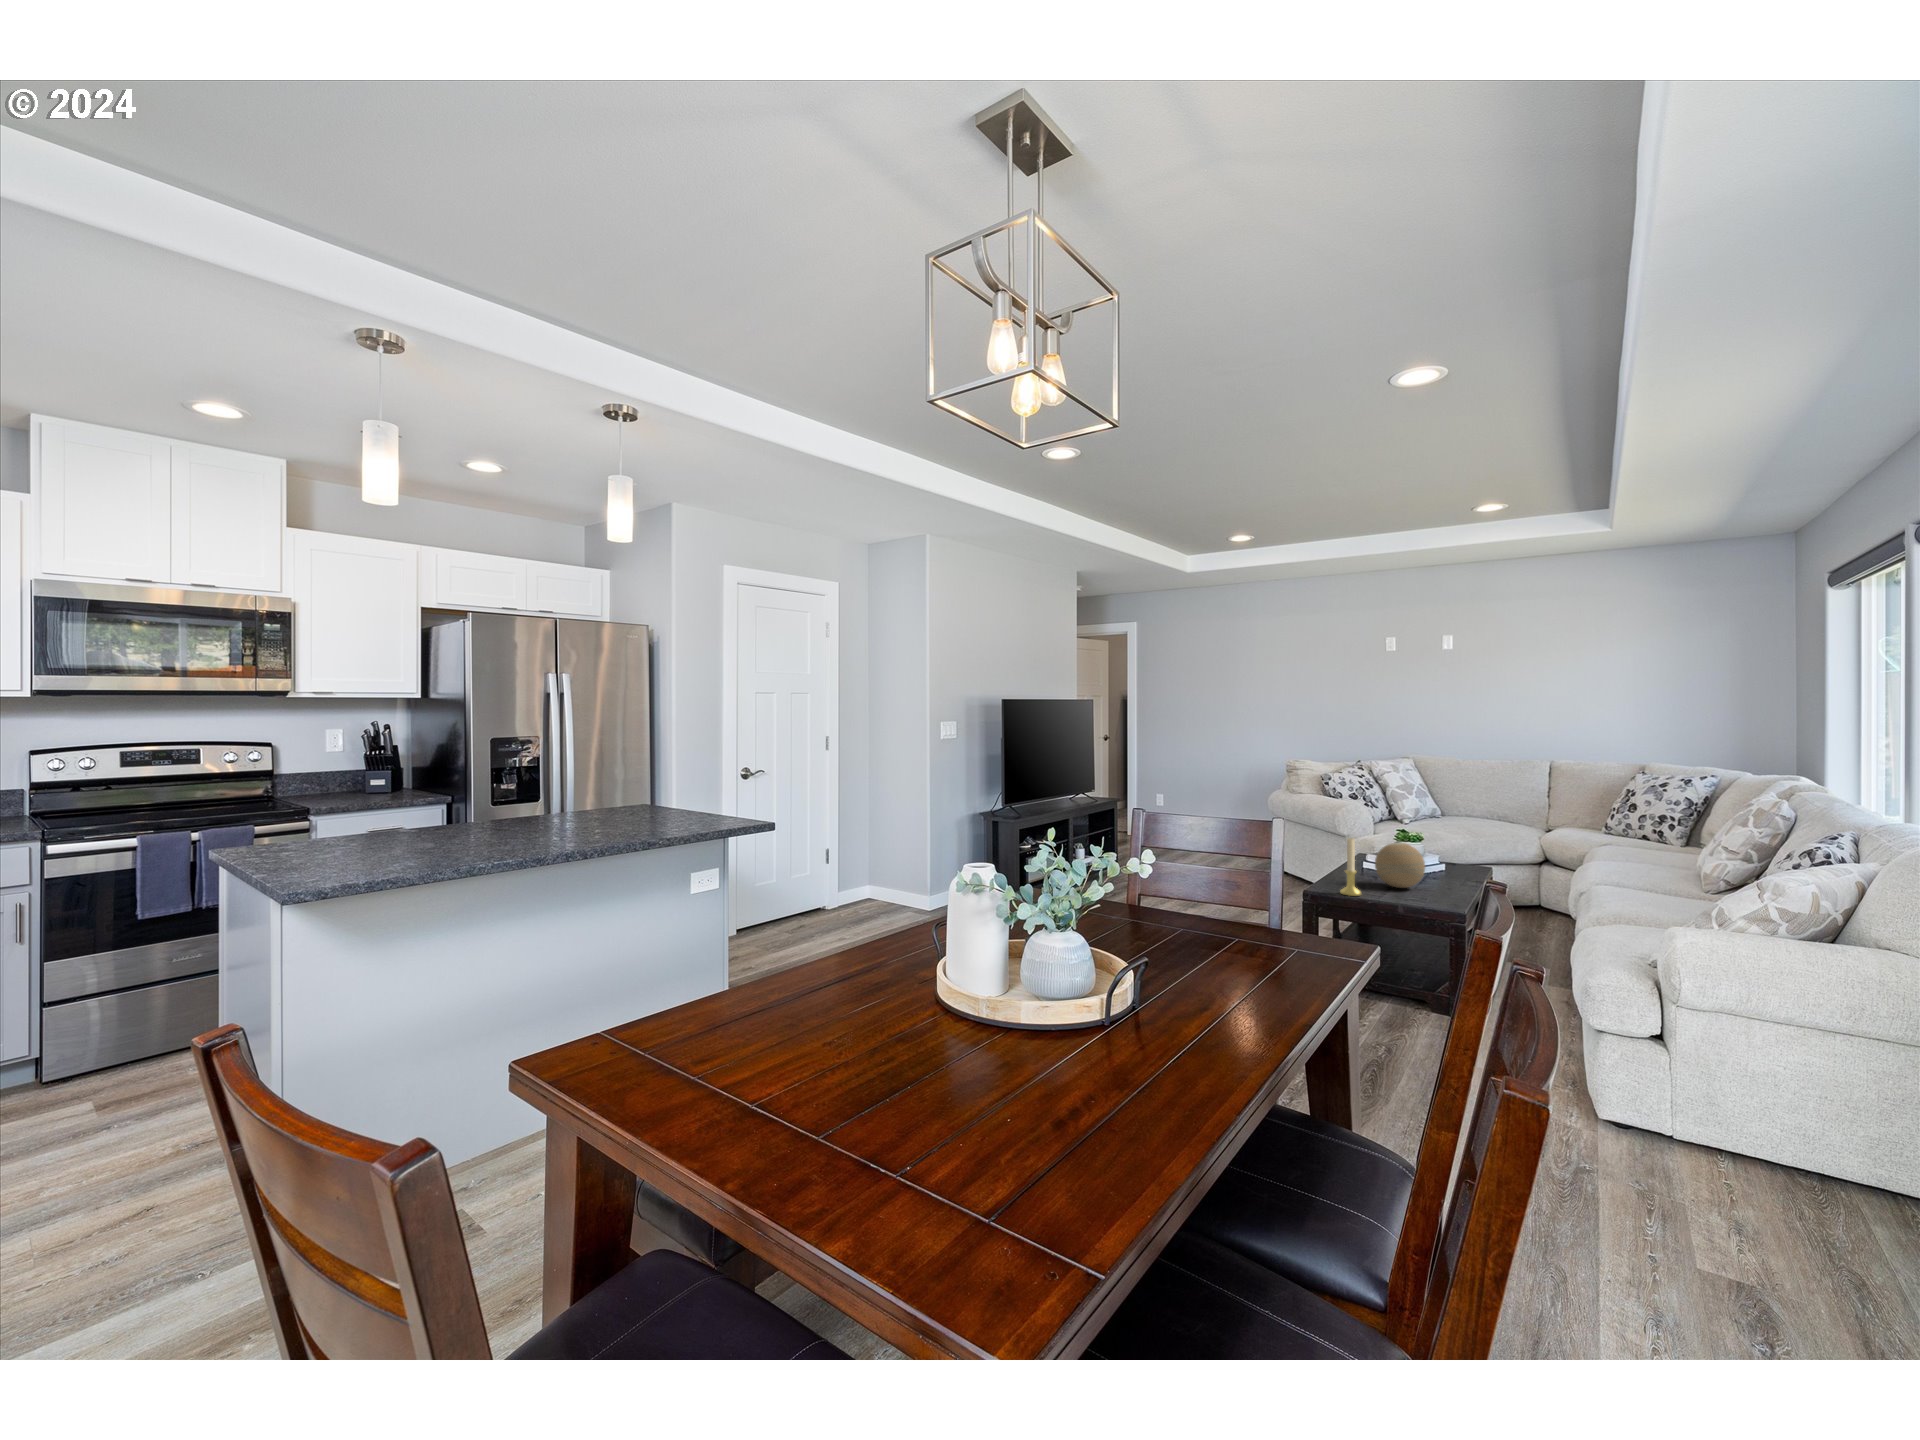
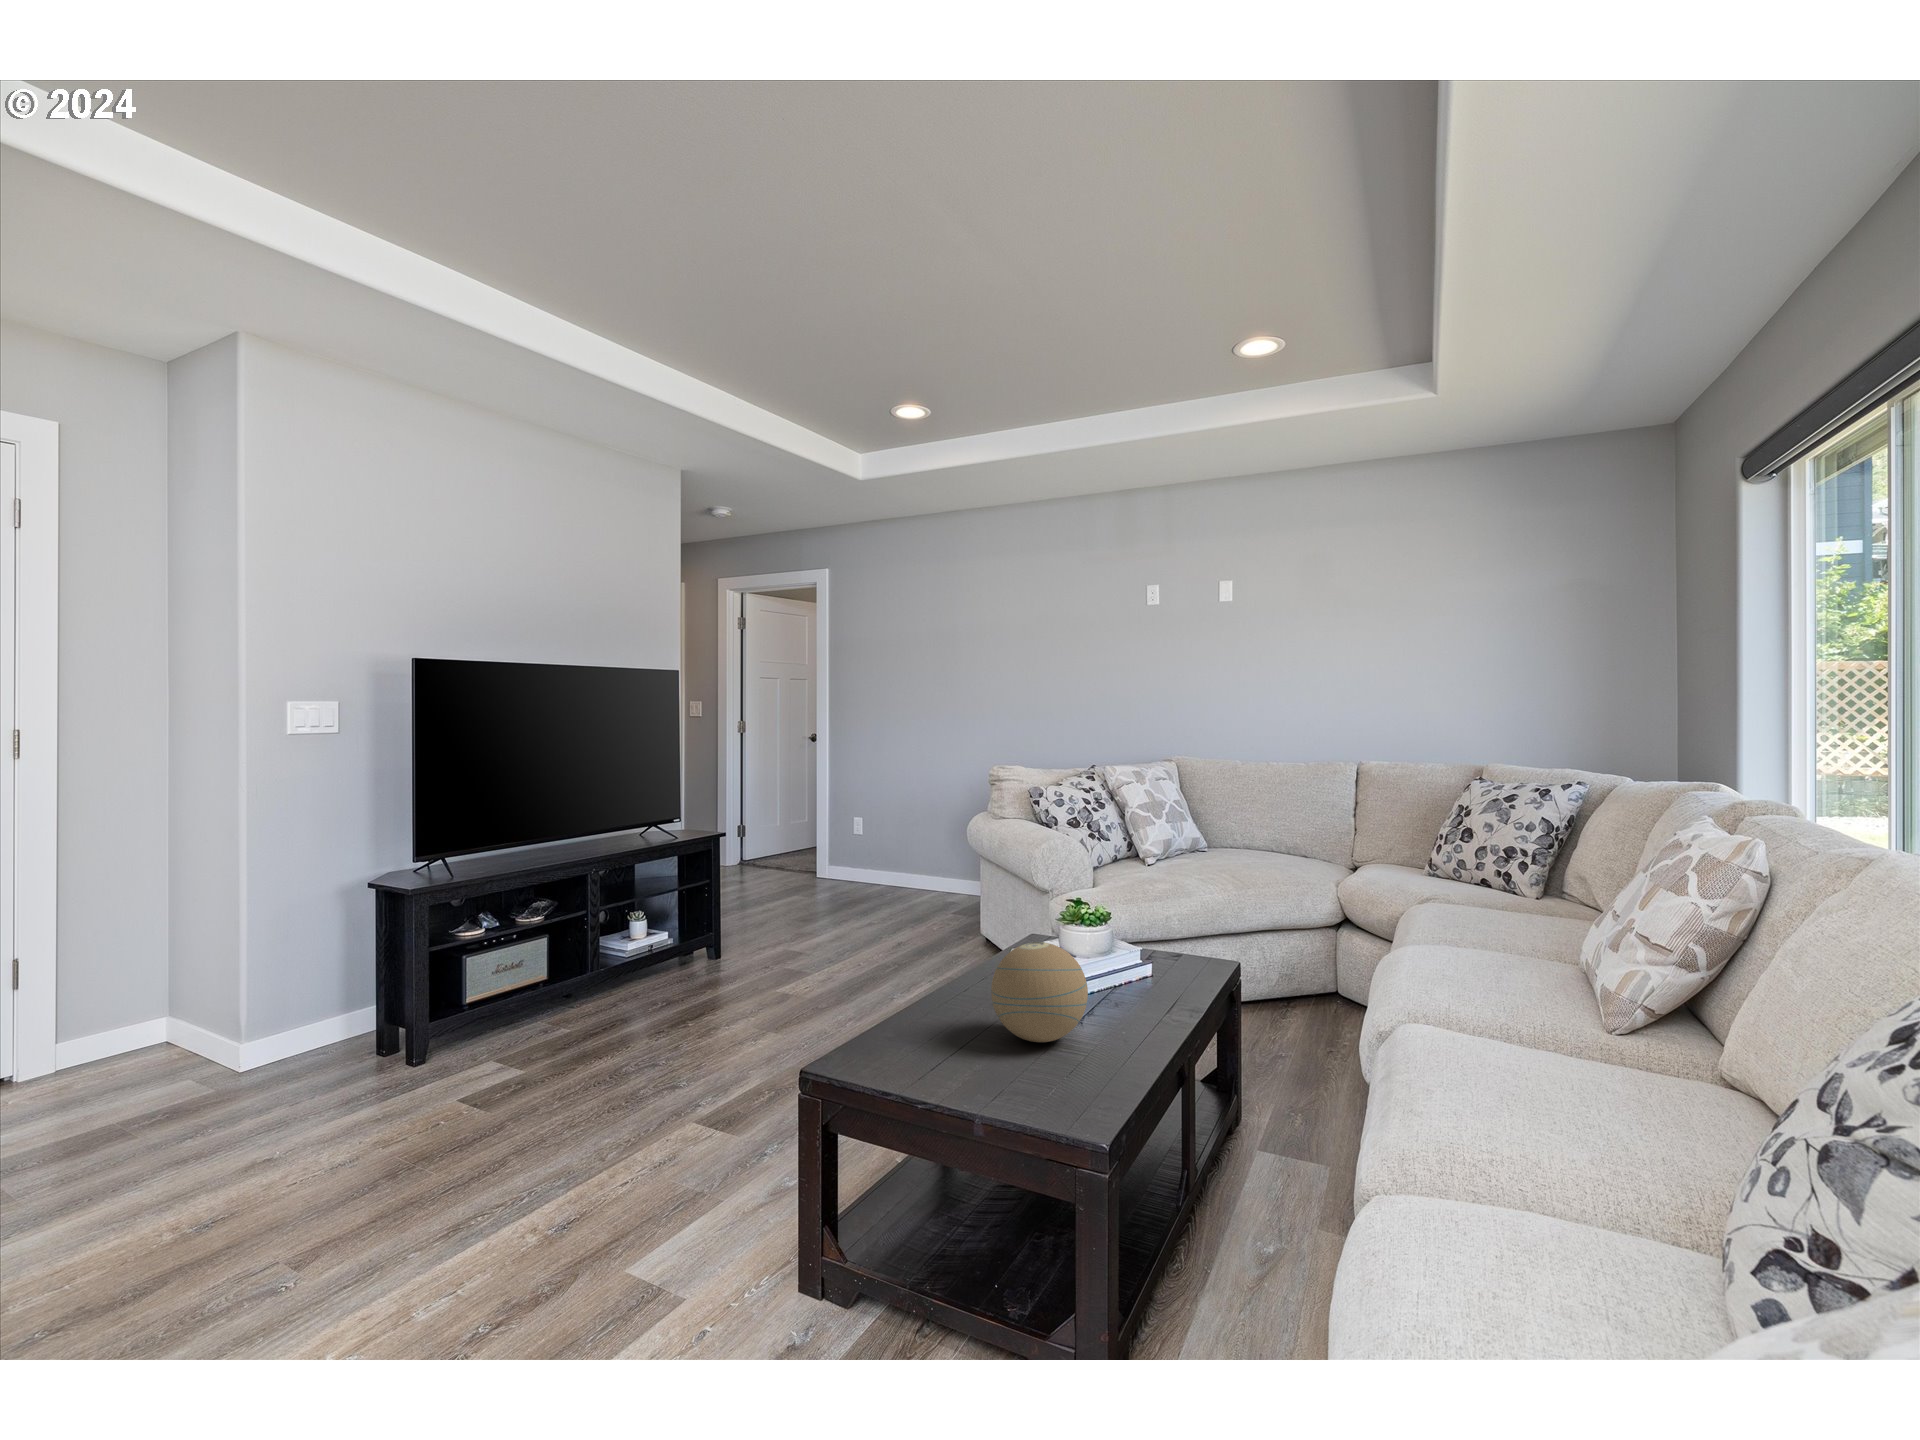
candle holder: present [1340,838,1362,896] -> none [893,942,938,1082]

